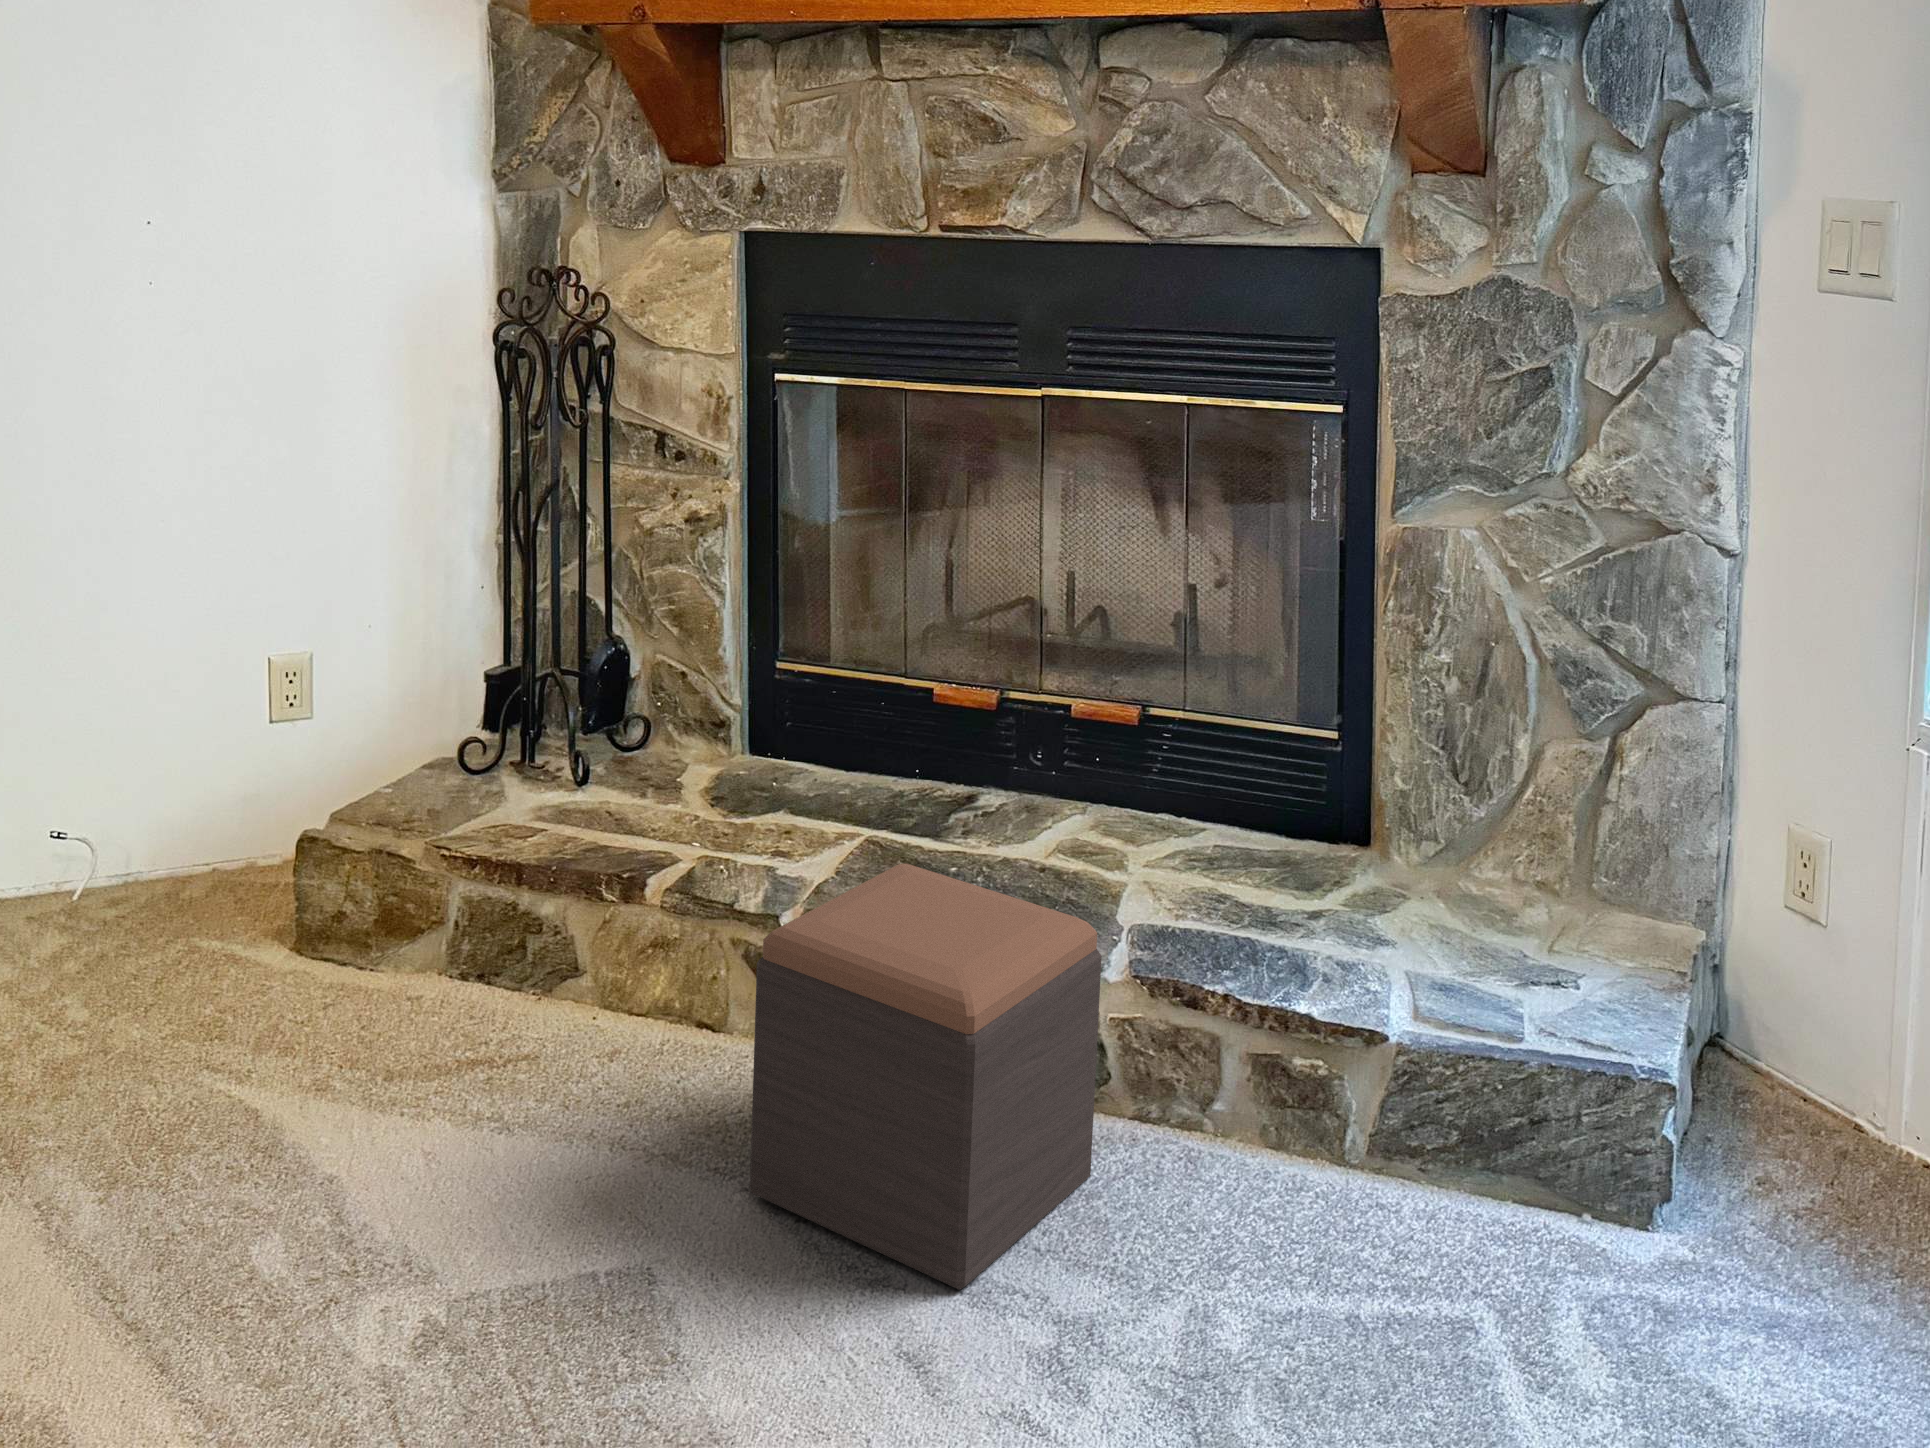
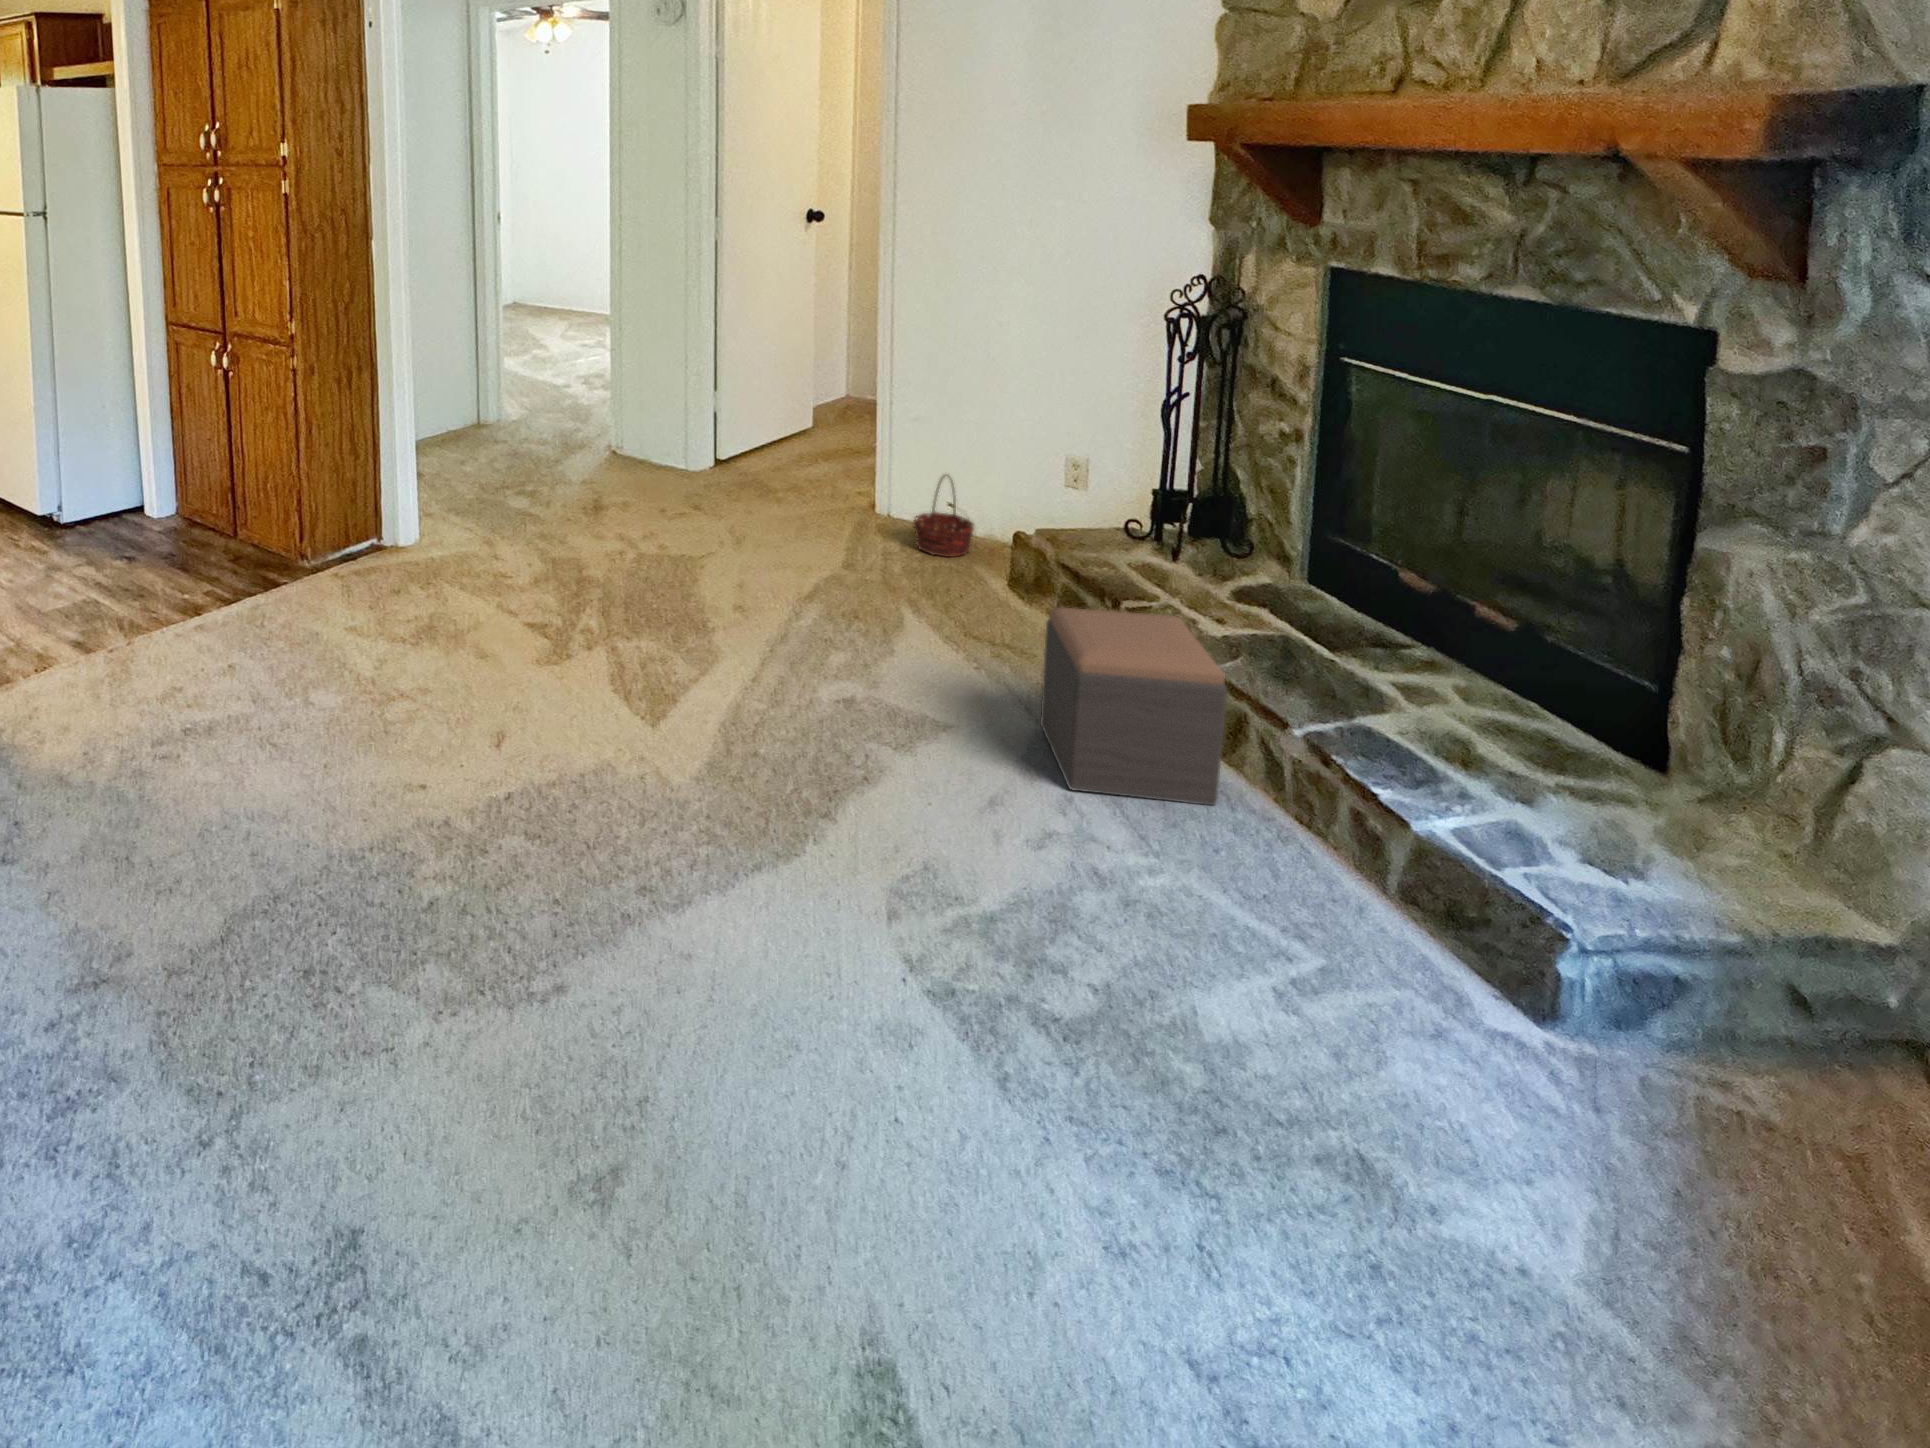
basket: none [17,757,158,950] -> present [913,475,974,557]

